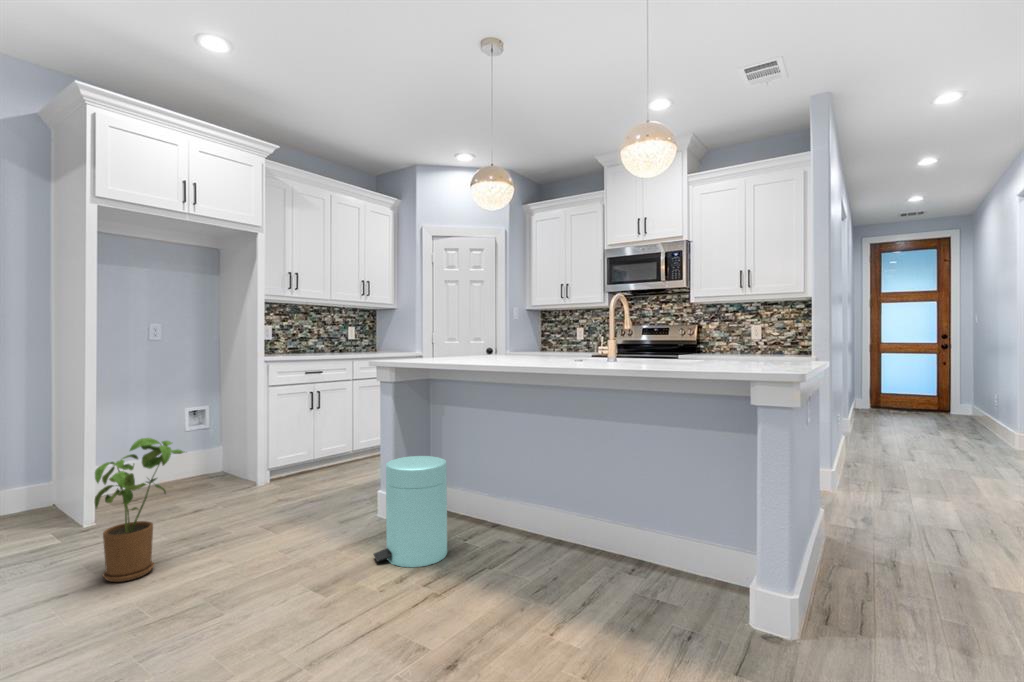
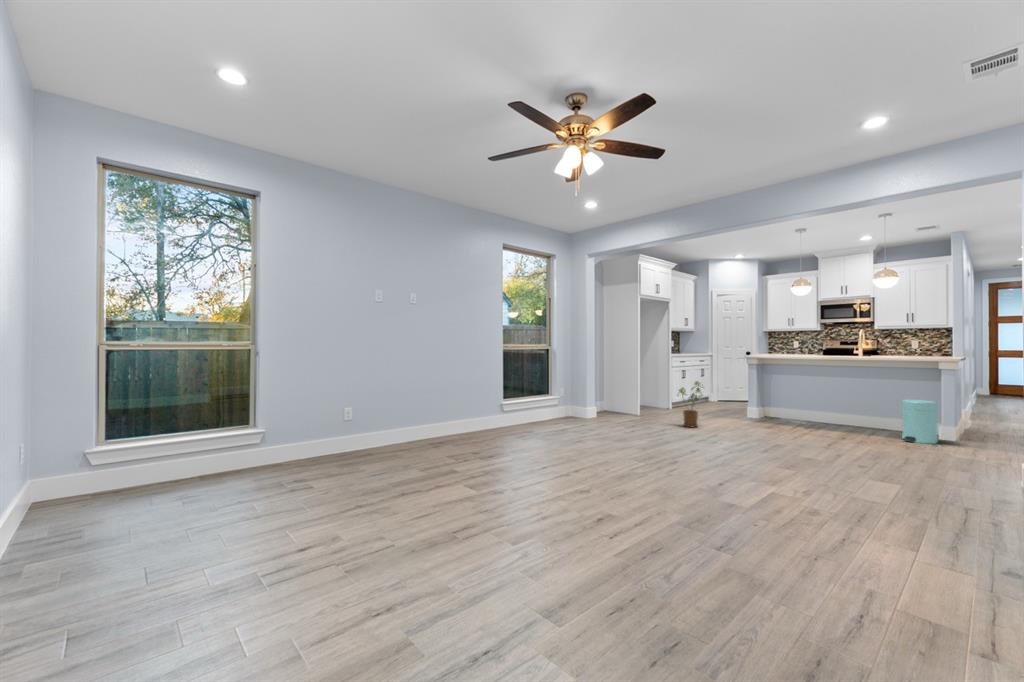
trash can: present [373,456,447,567] -> present [902,400,937,444]

